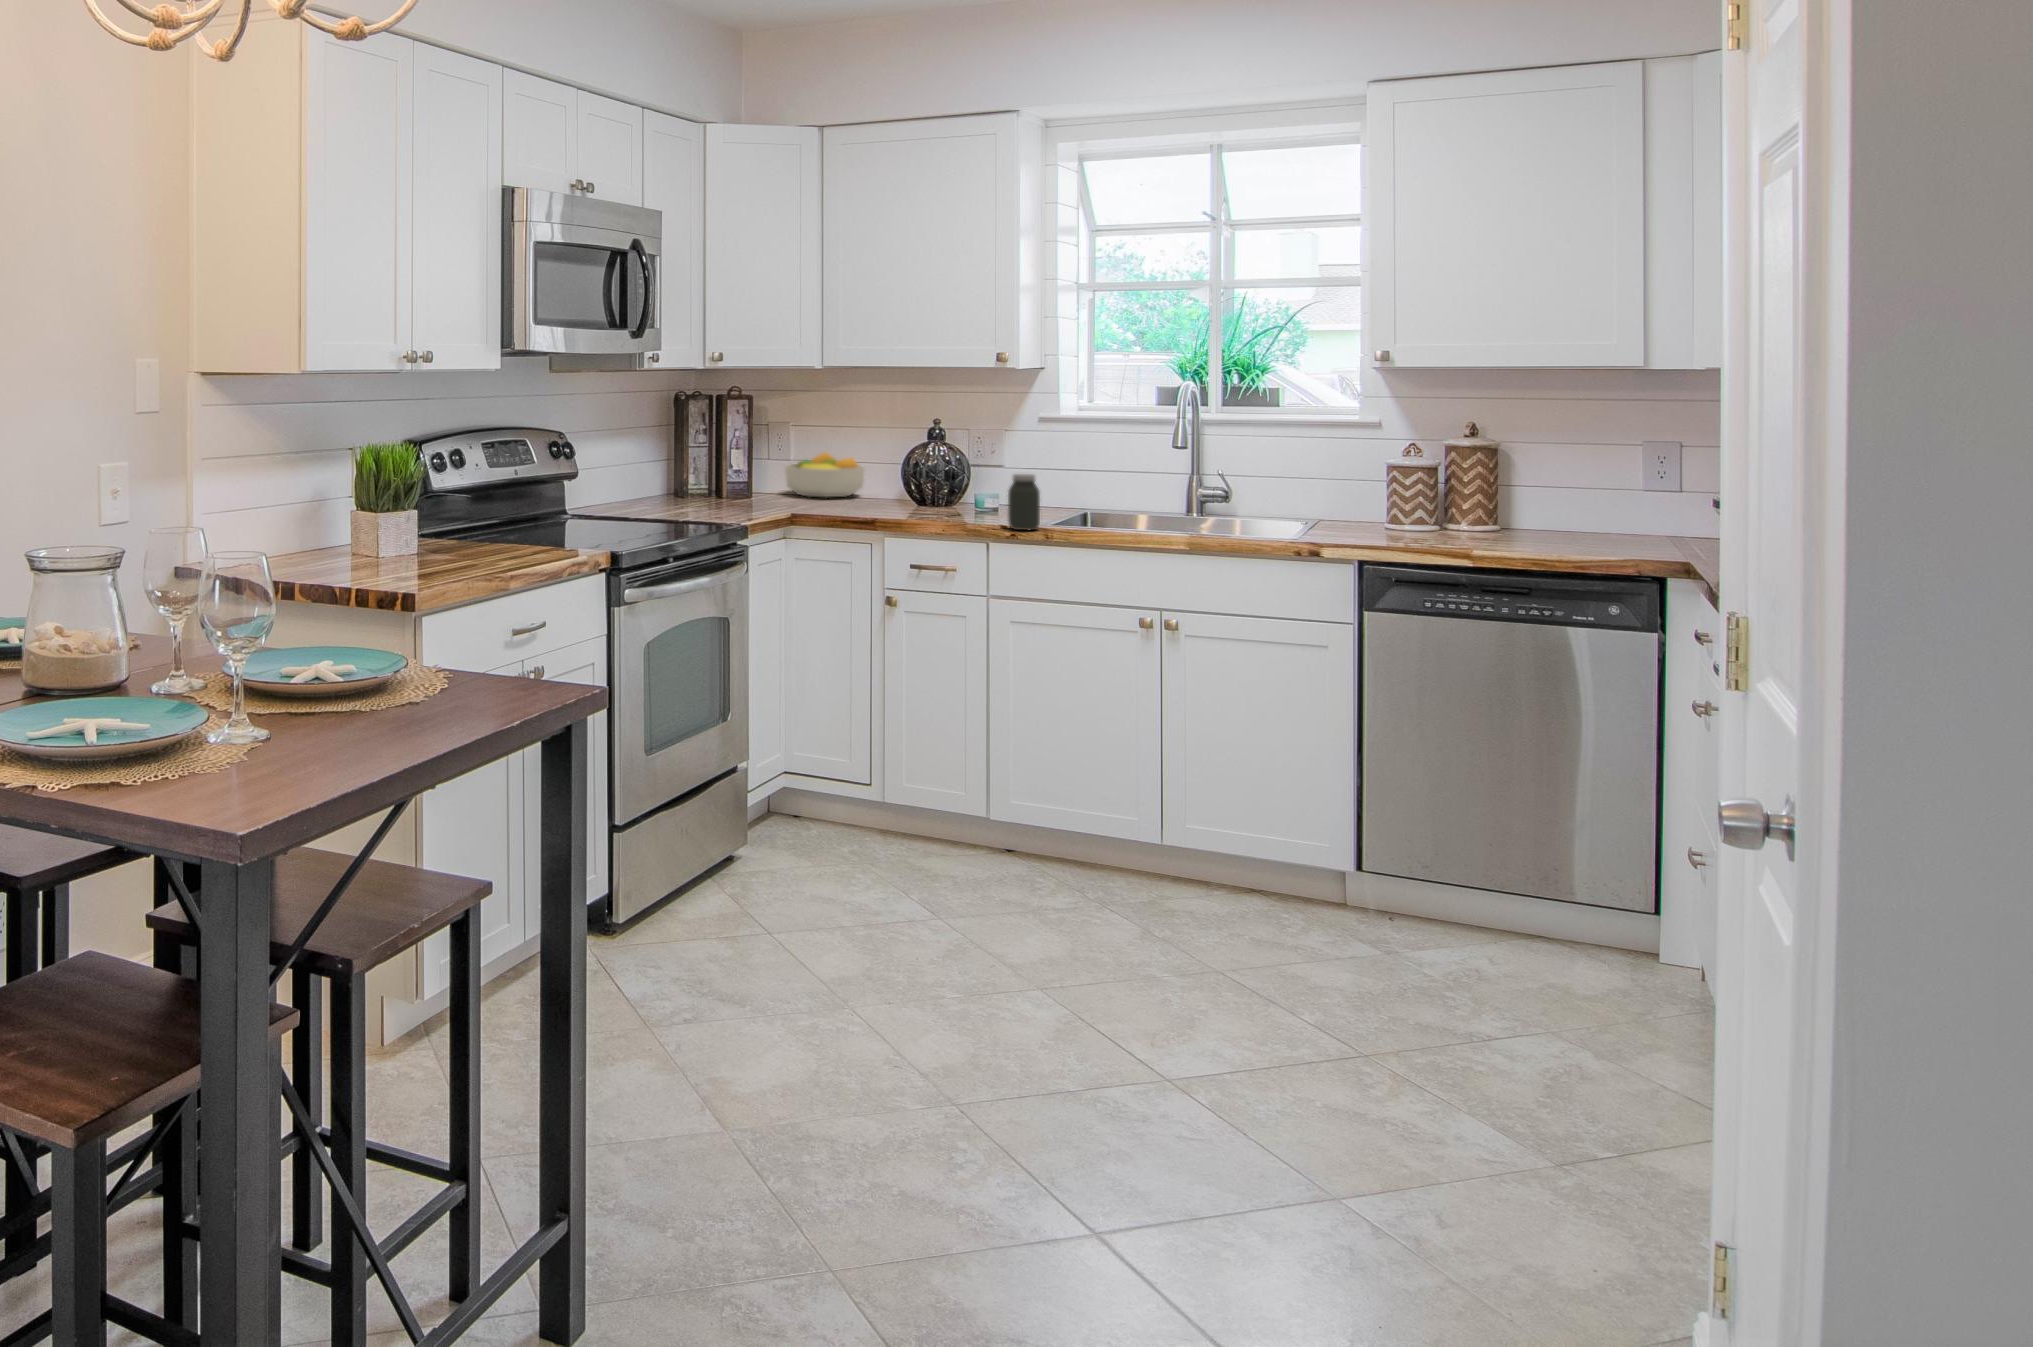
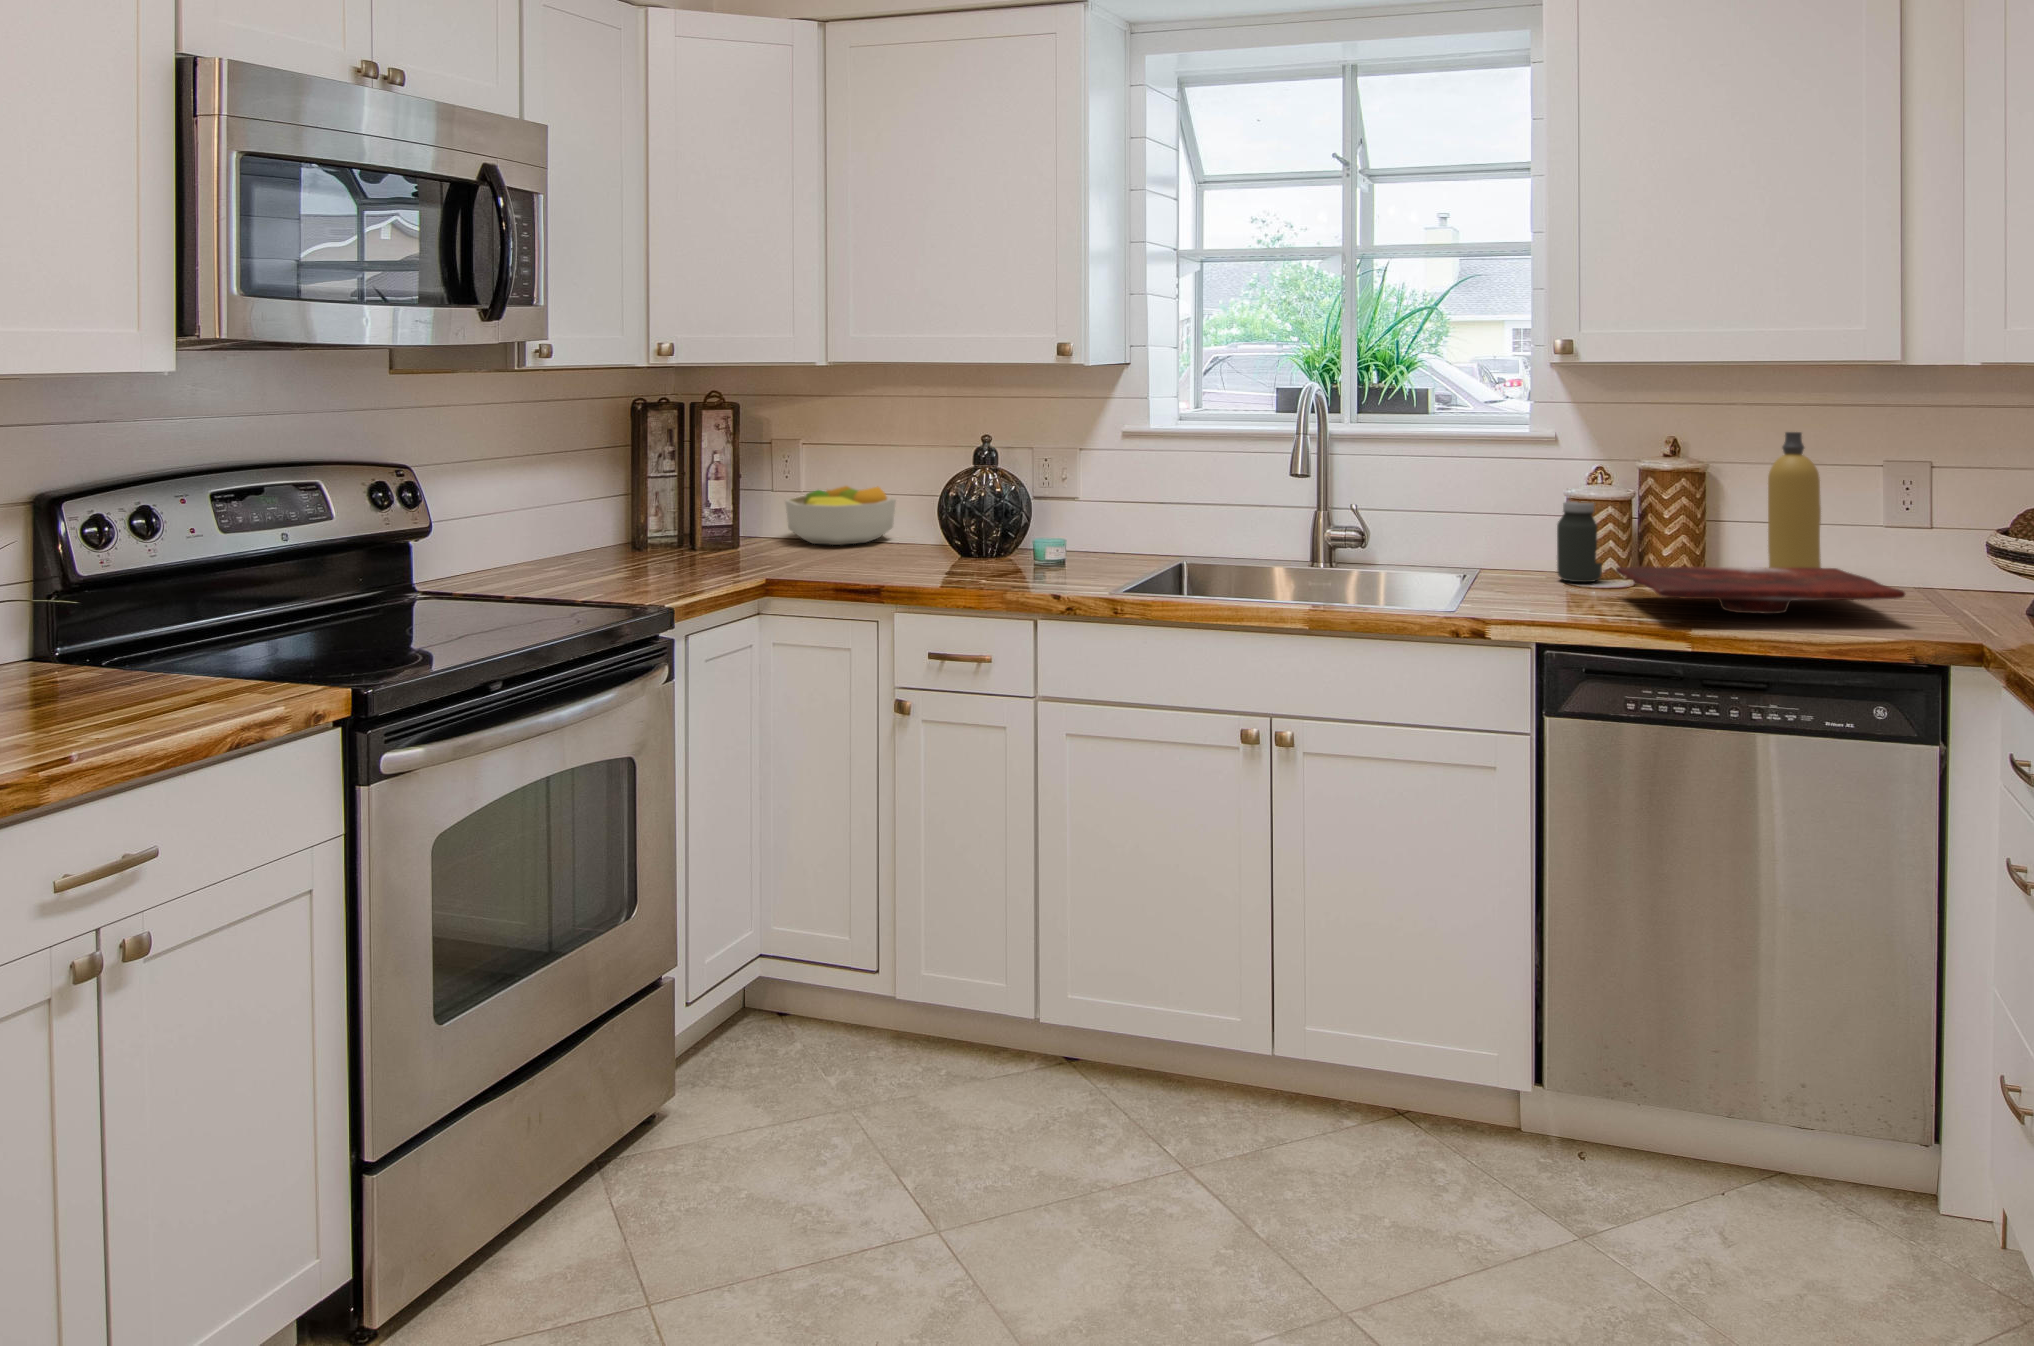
bottle: none [1548,421,1590,529] -> present [1768,432,1821,568]
jar: present [1008,474,1040,530] -> present [1557,501,1602,582]
cutting board: none [1422,515,1638,546] -> present [1616,566,1905,614]

